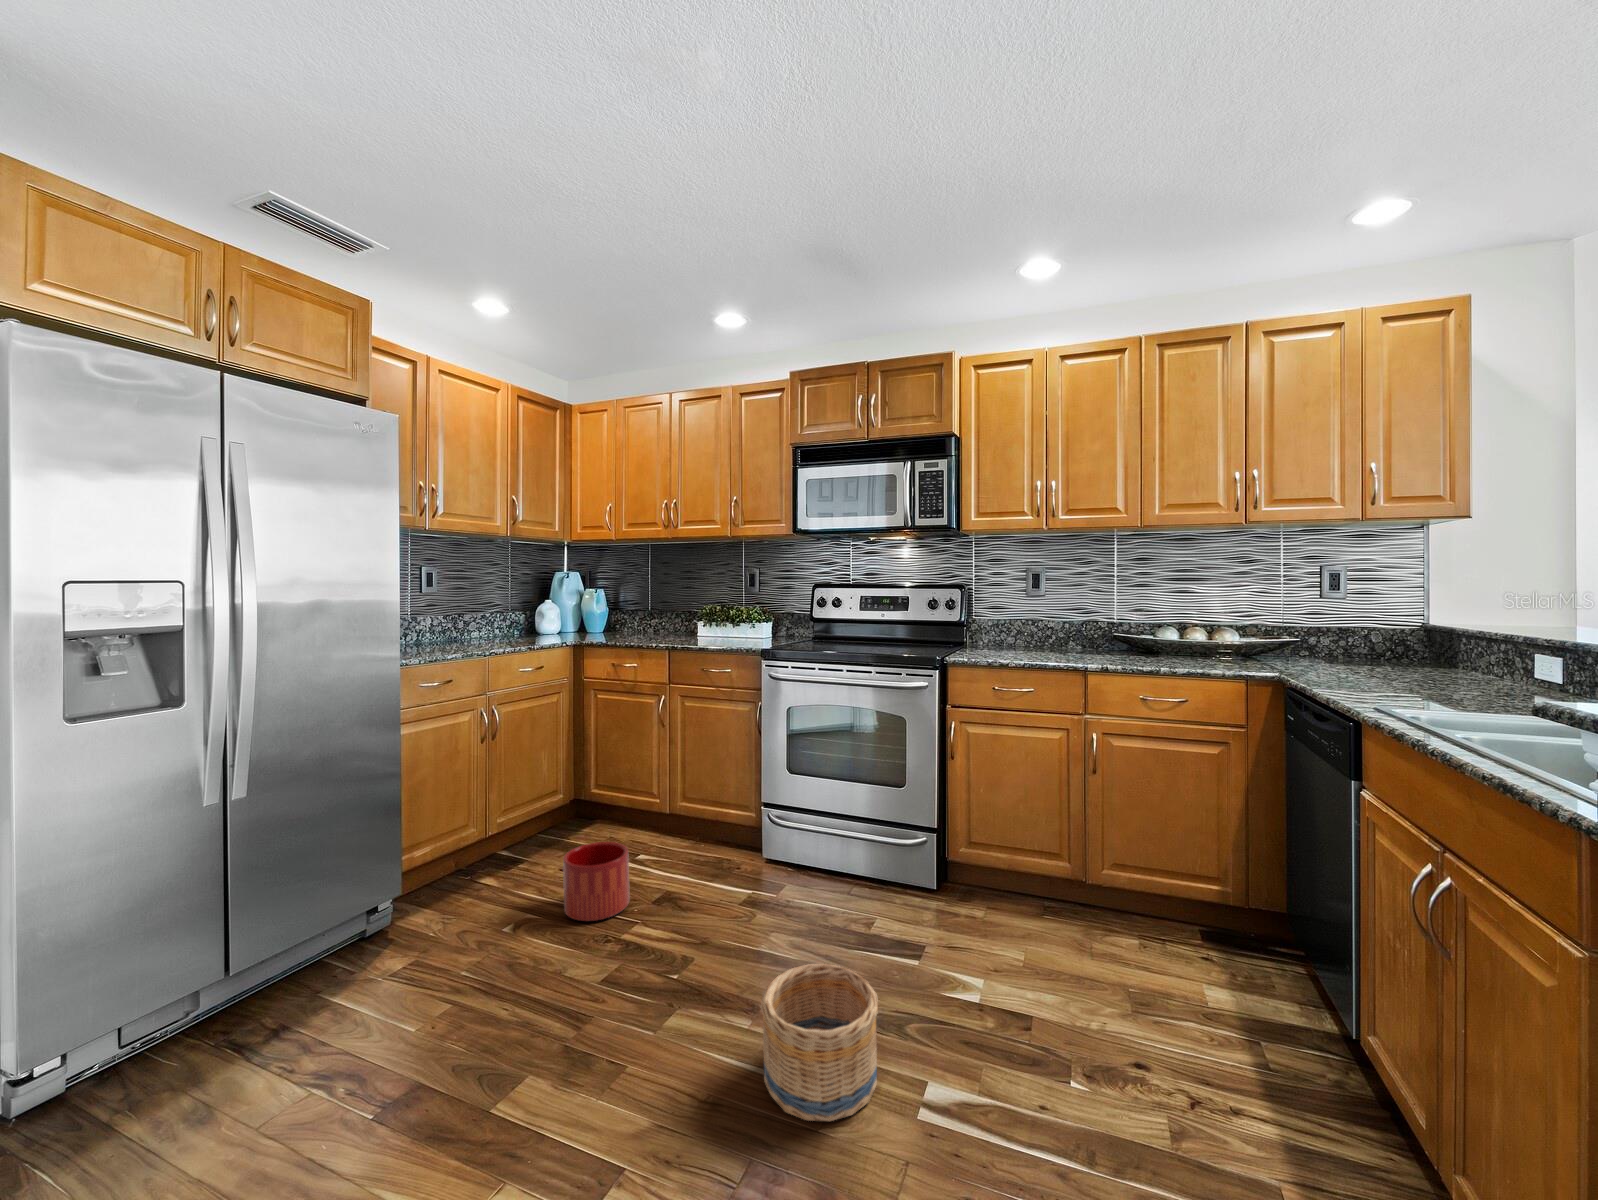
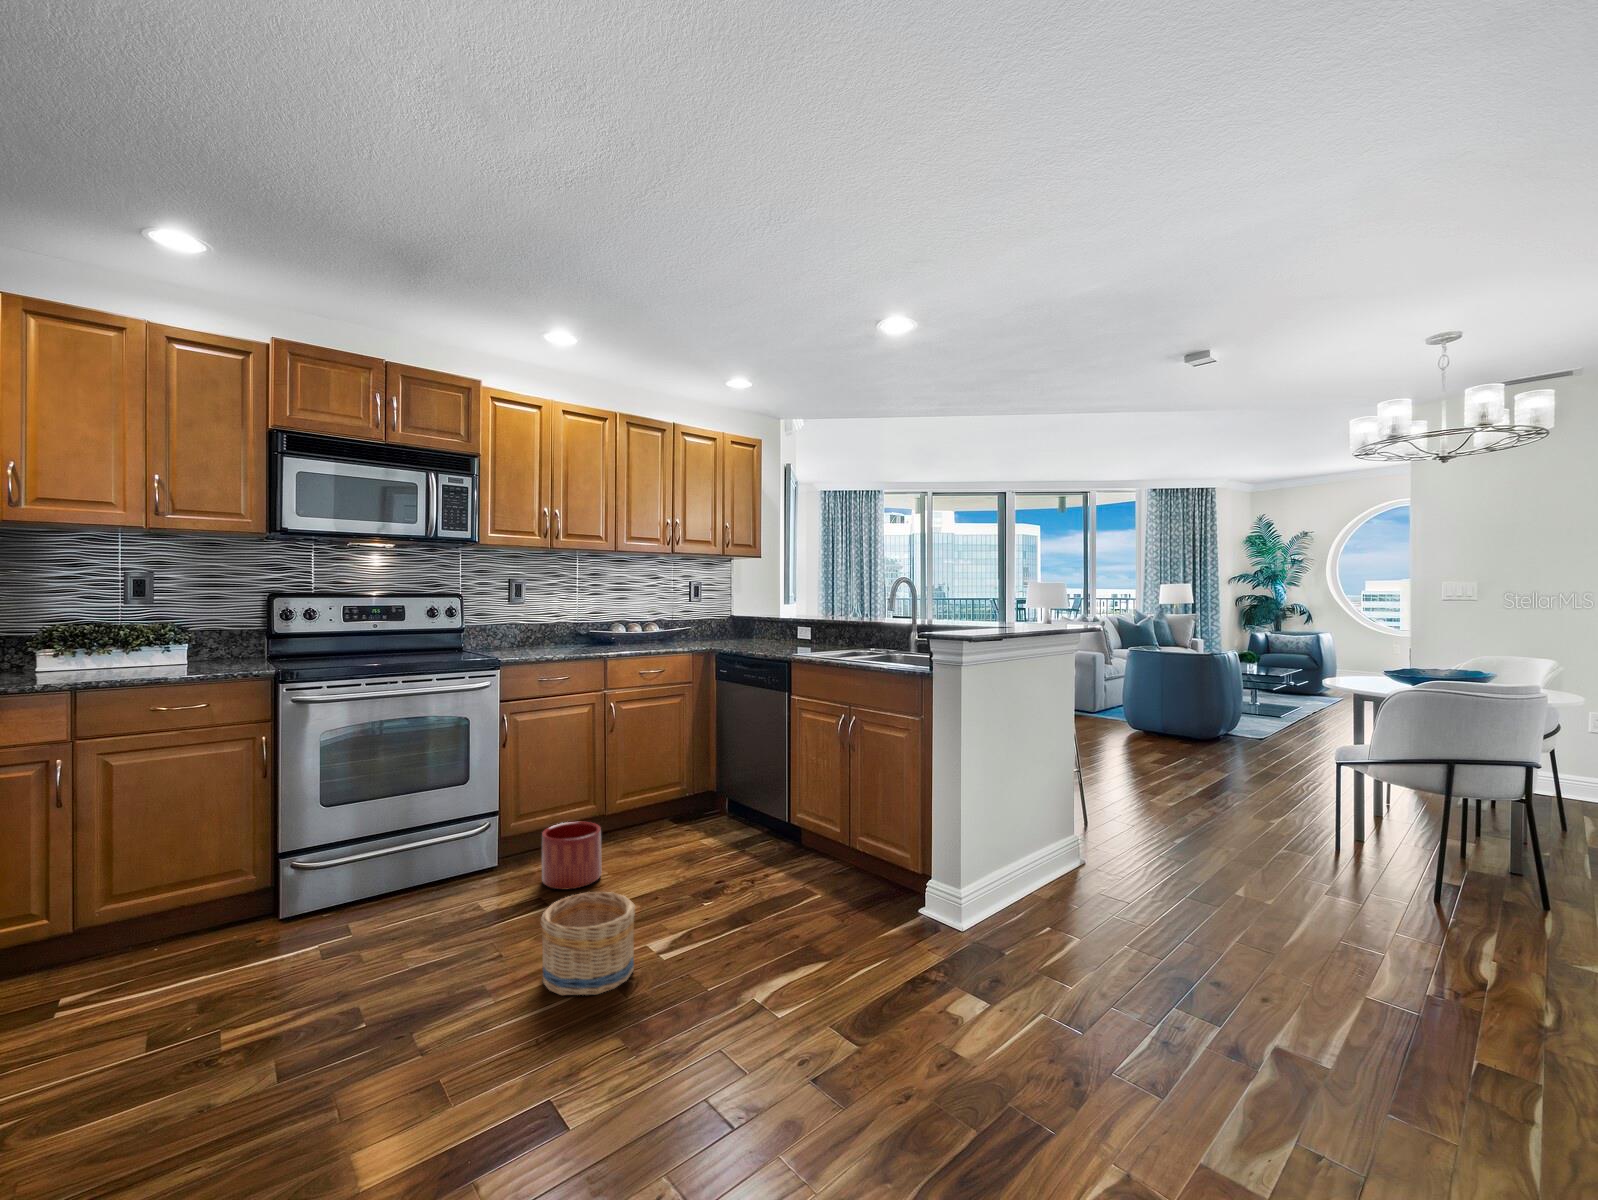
planter: present [563,842,630,921] -> present [542,822,601,889]

